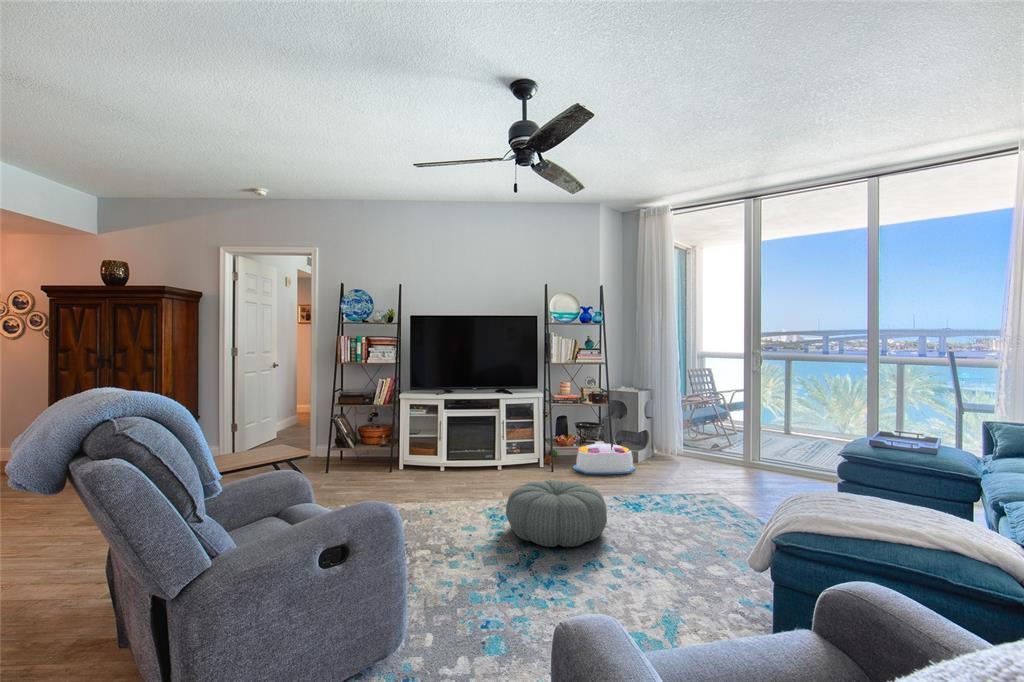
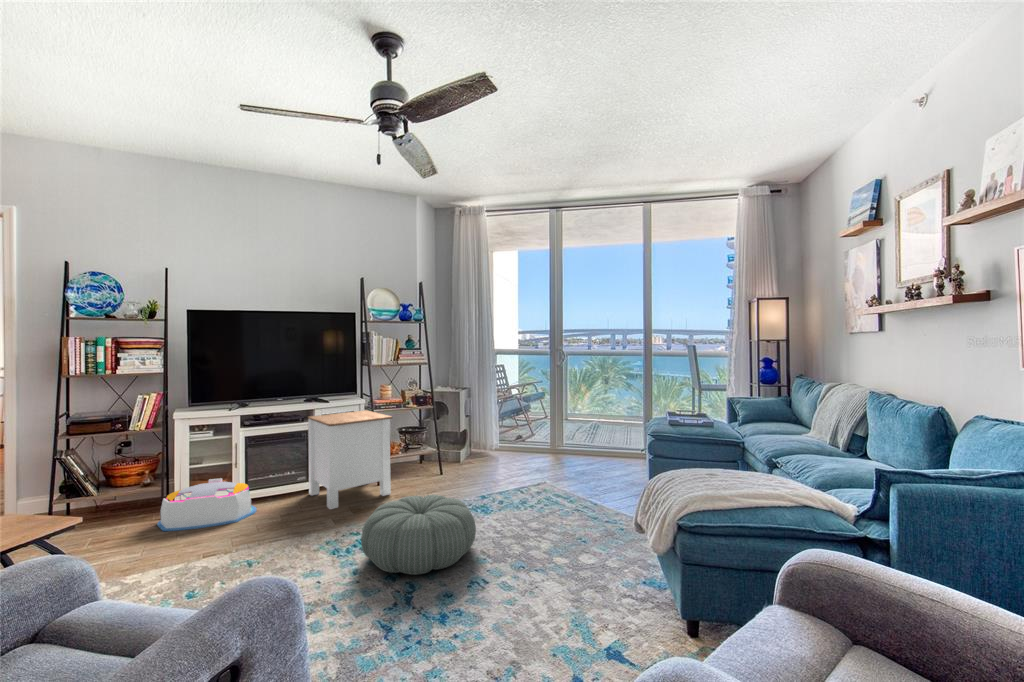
side table: none [493,403,560,485] -> present [308,410,392,509]
storage bin: present [573,442,635,474] -> present [157,478,257,531]

